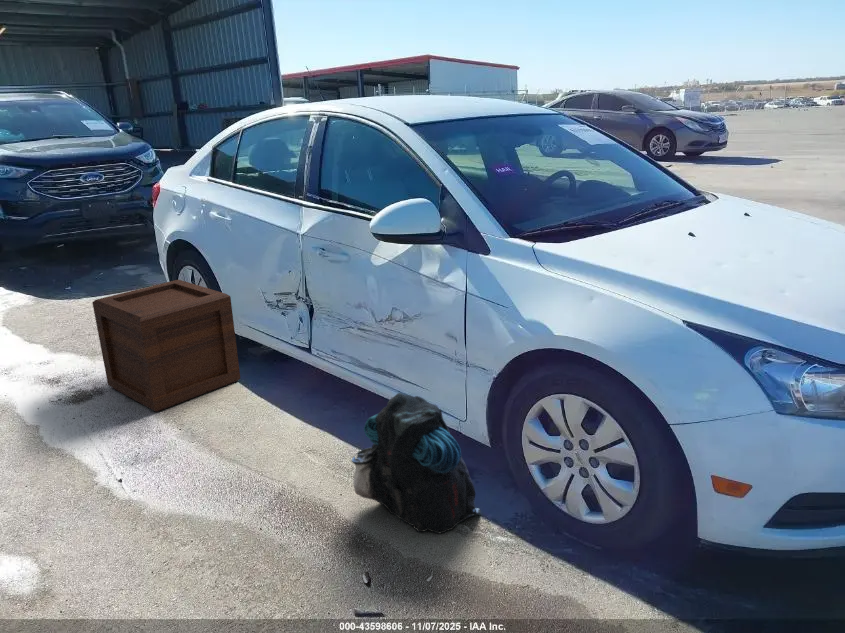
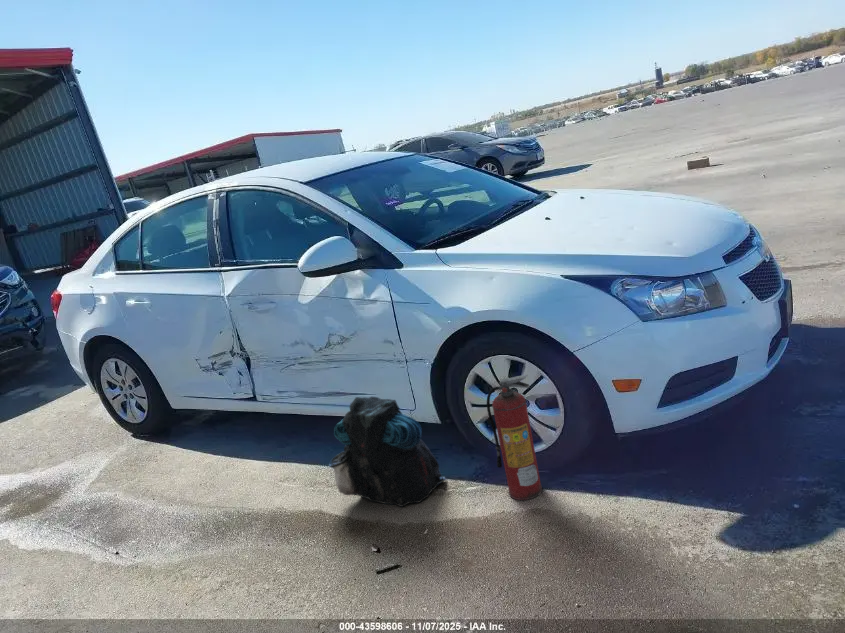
wooden crate: present [92,280,240,412] -> none [29,372,188,495]
fire extinguisher: none [540,428,604,578] -> present [487,375,542,500]

